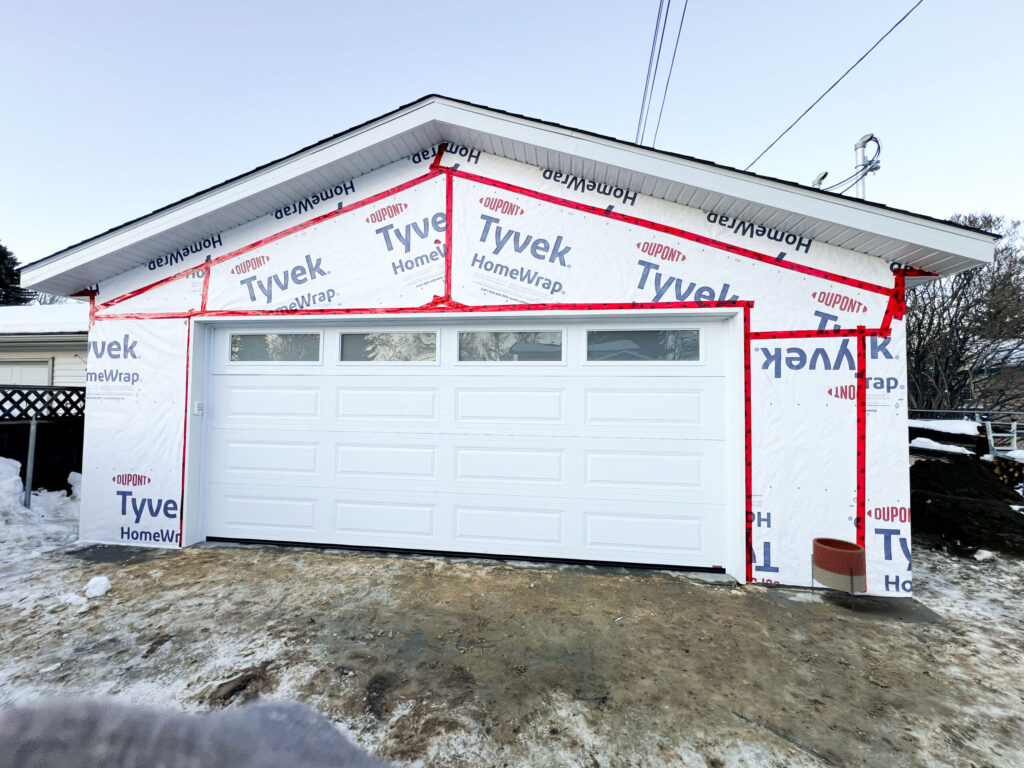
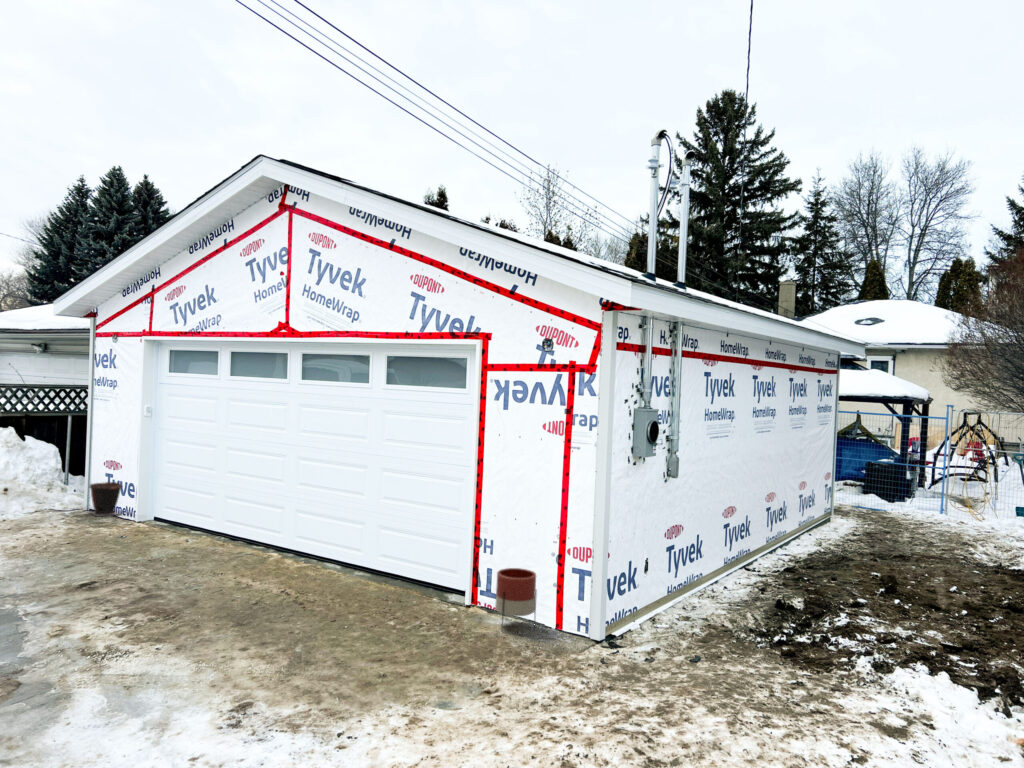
waste bin: none [101,507,159,558] -> present [89,482,122,516]

